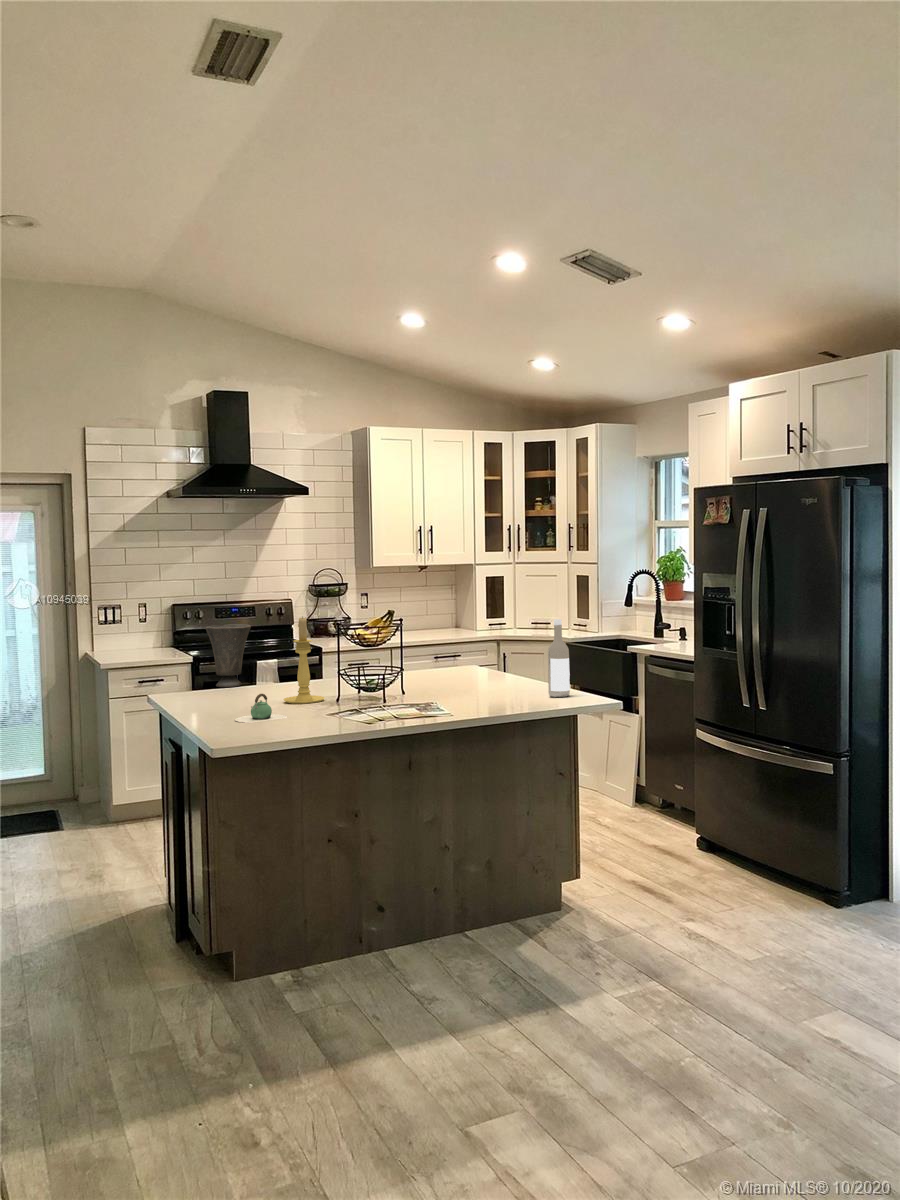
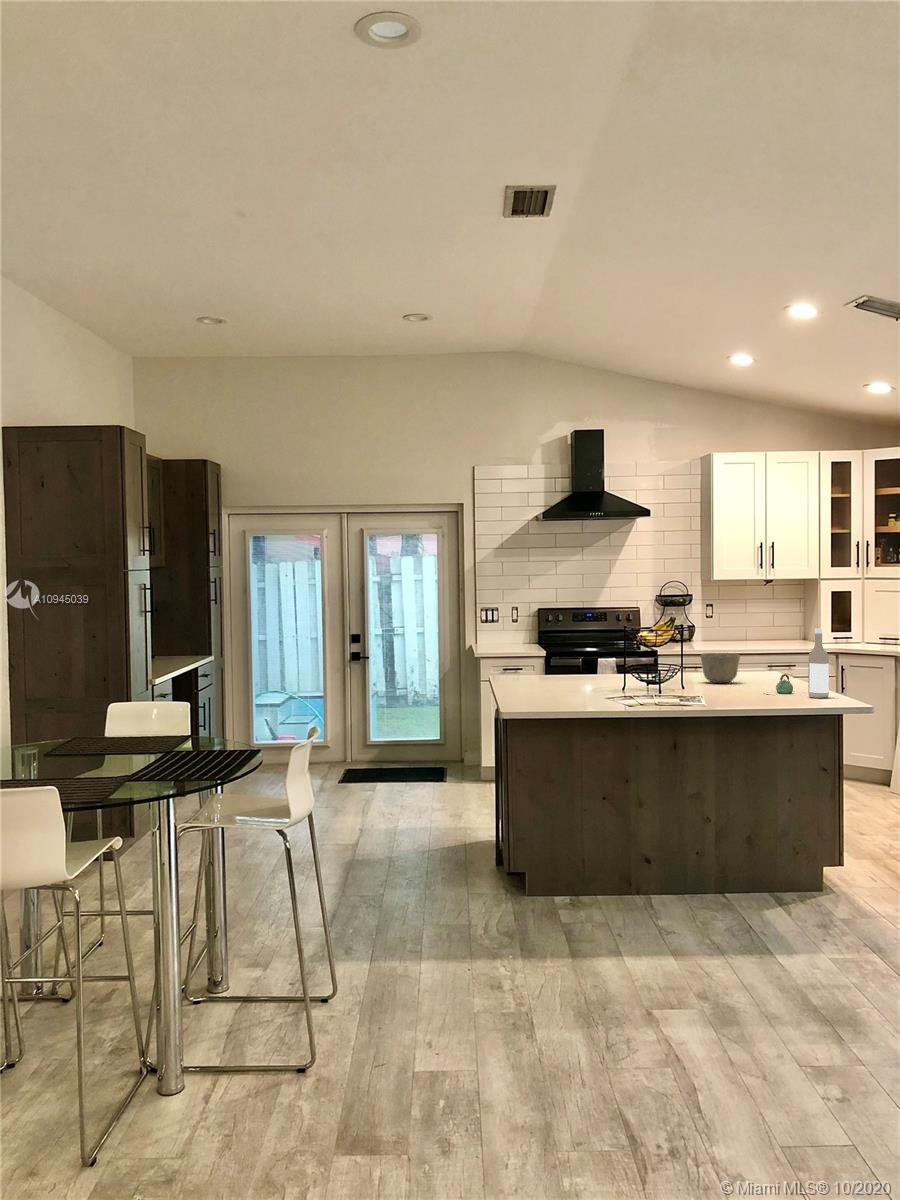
candle holder: present [284,617,325,704] -> none [587,619,621,690]
vase: present [205,624,251,687] -> none [547,625,583,676]
ceramic bowl: none [402,650,446,685] -> present [701,653,740,683]
teapot: present [235,694,287,723] -> present [764,674,805,695]

